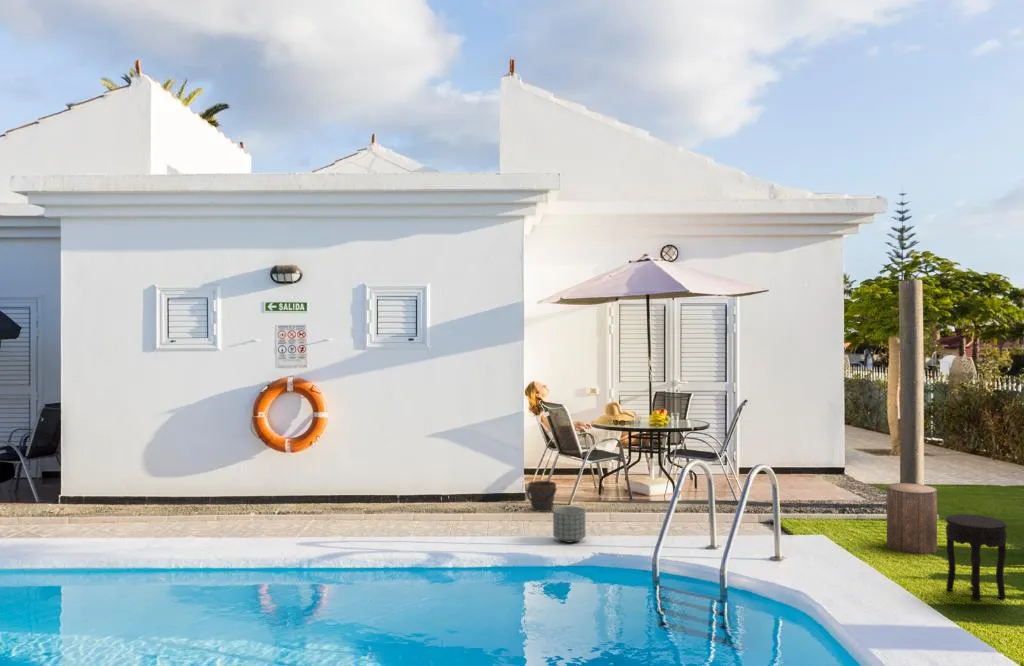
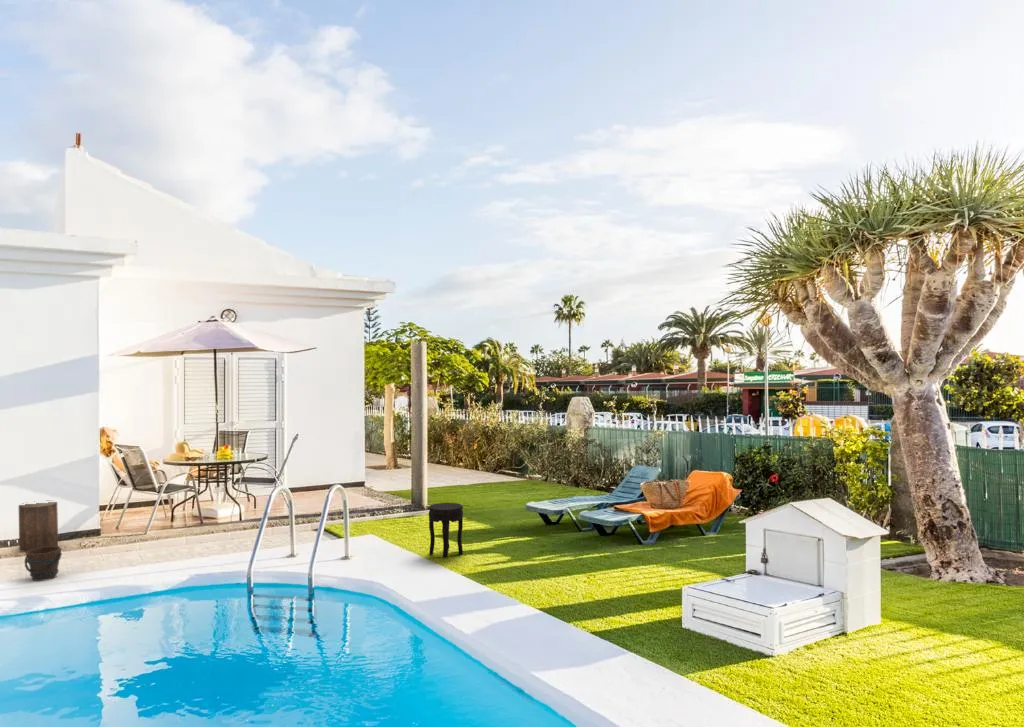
bucket: present [527,481,557,512] -> present [25,546,62,581]
stool: present [887,483,937,554] -> present [19,502,58,552]
planter: present [553,506,586,543] -> none [136,533,165,563]

